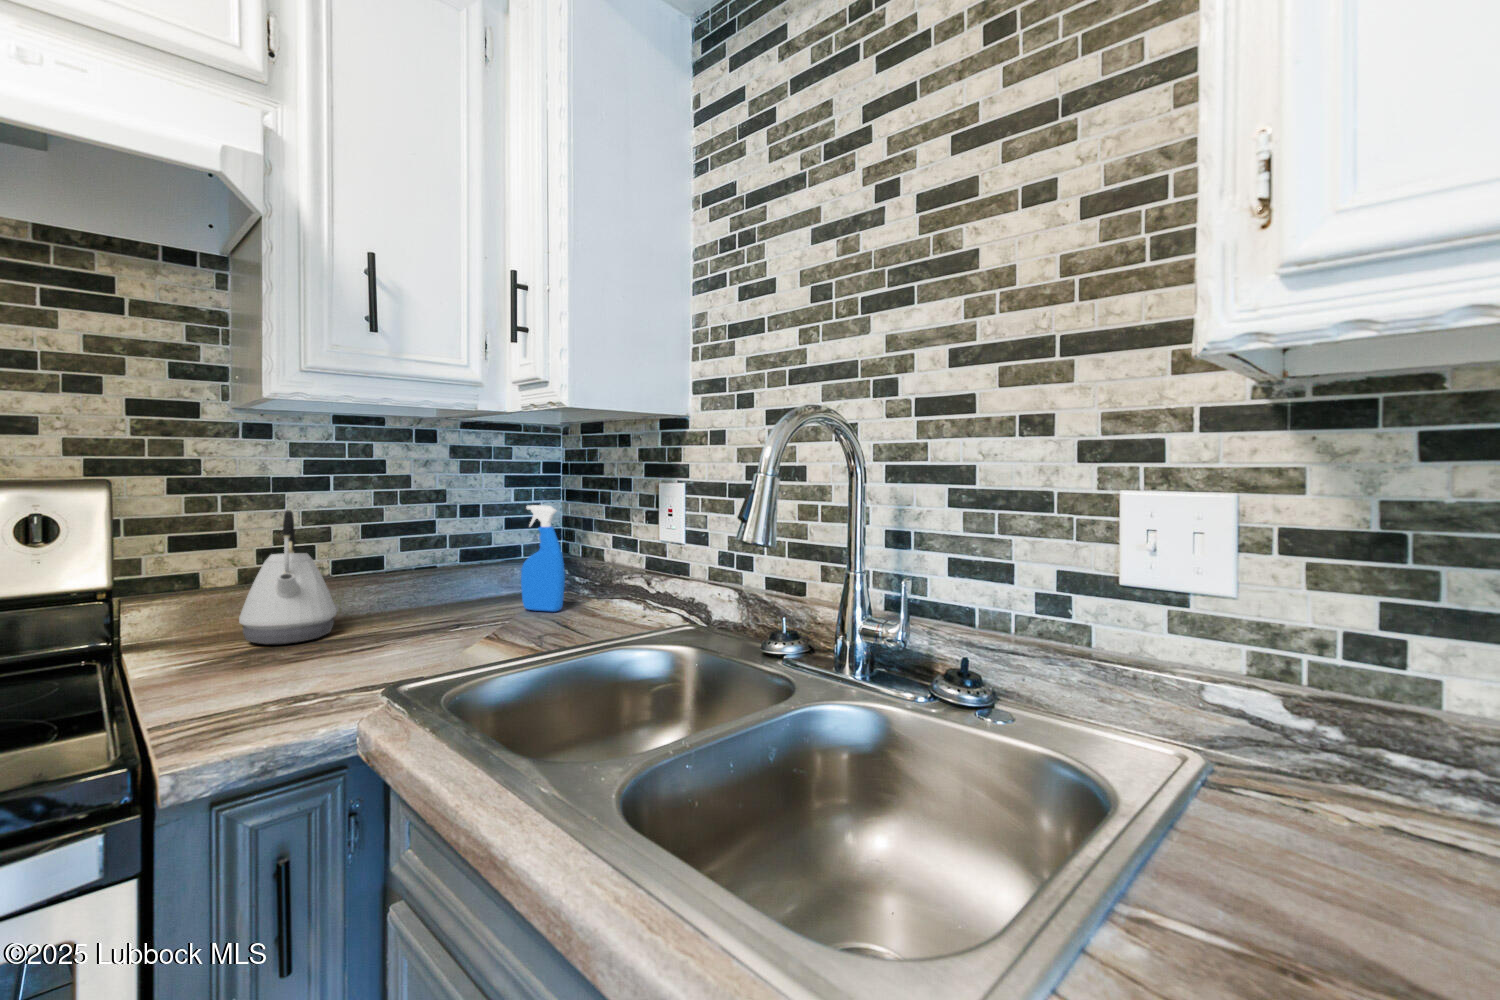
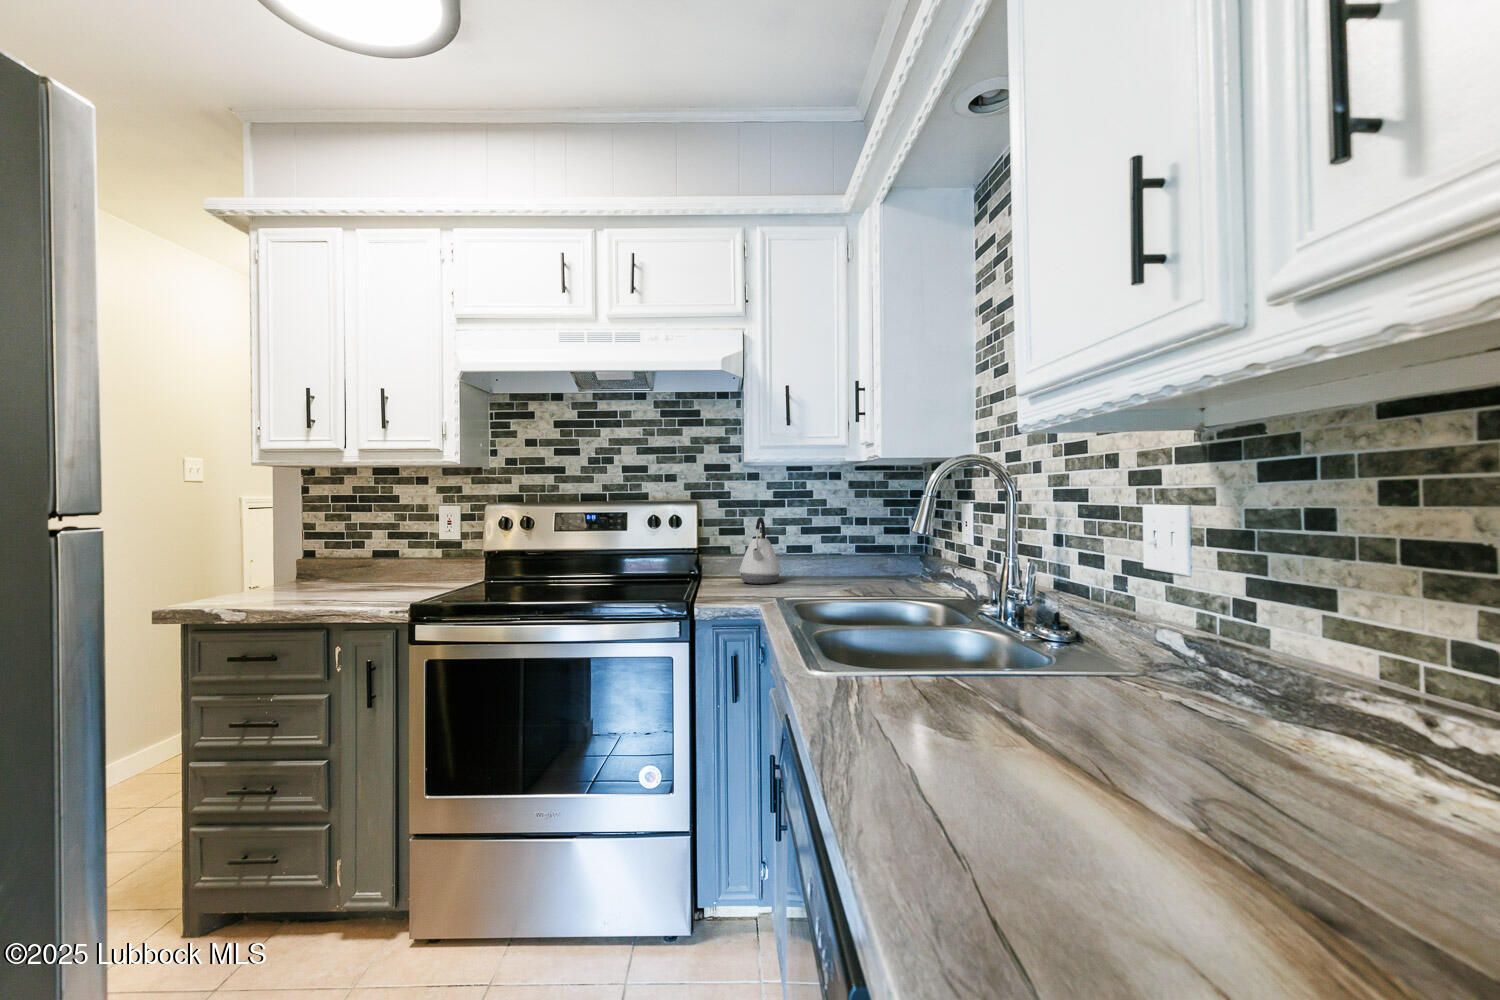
spray bottle: present [521,505,565,612] -> none [878,517,902,584]

